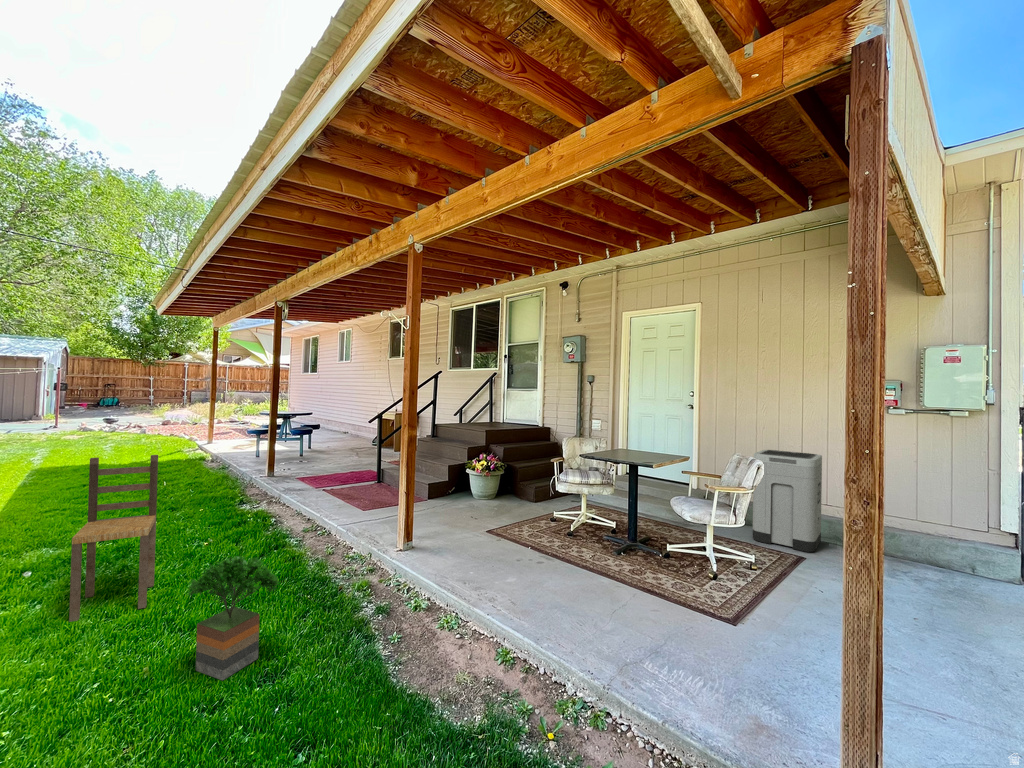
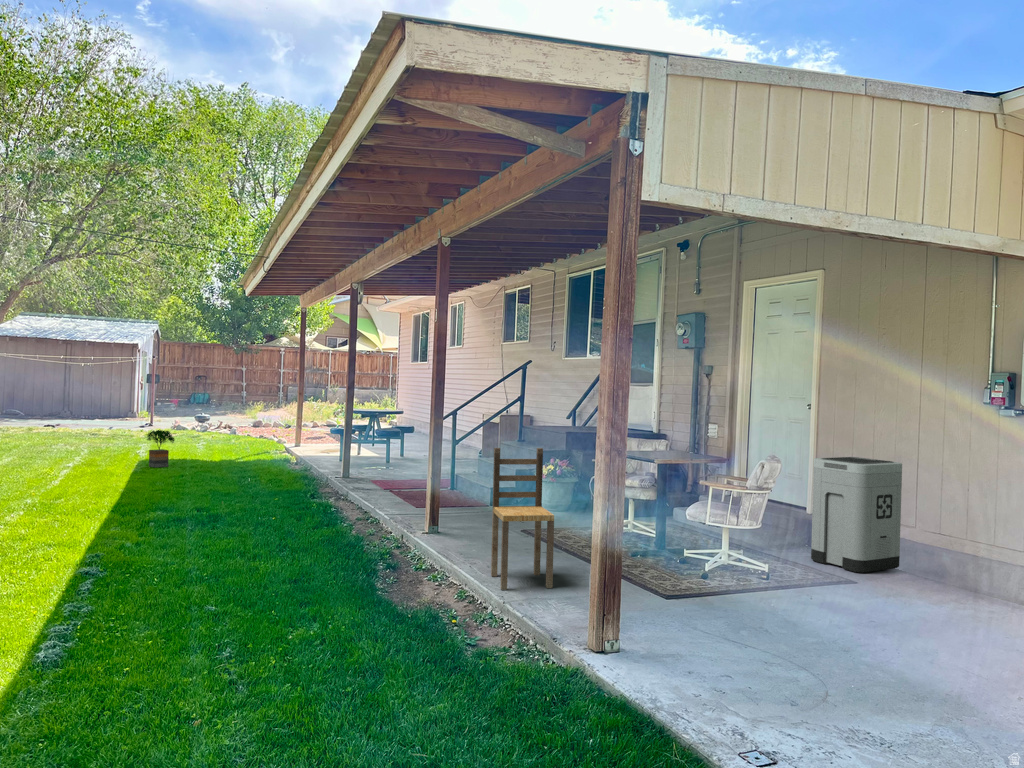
chair: present [69,455,158,622] -> present [491,448,554,590]
potted tree: present [188,556,279,681] -> present [147,430,174,467]

